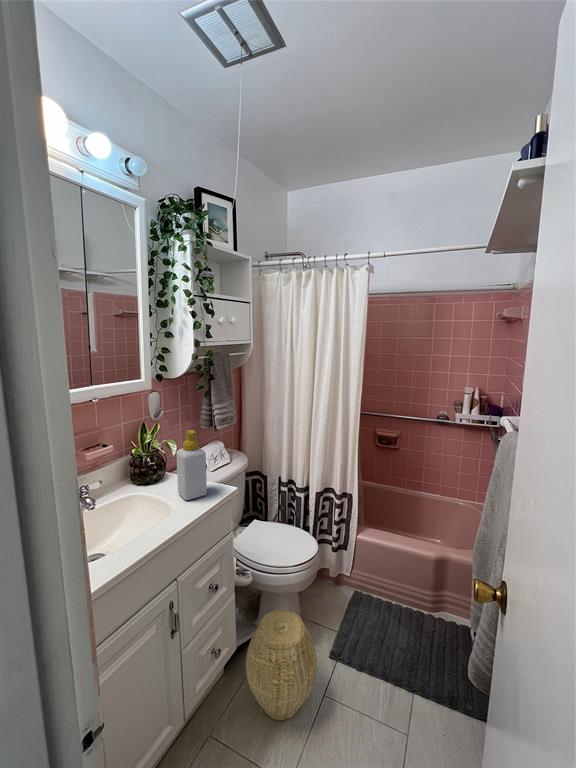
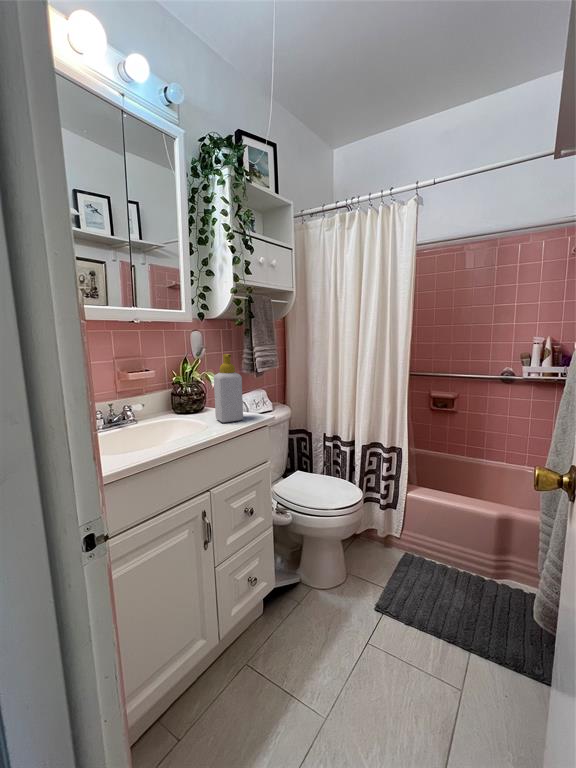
woven basket: present [246,610,317,720] -> none [283,548,358,659]

